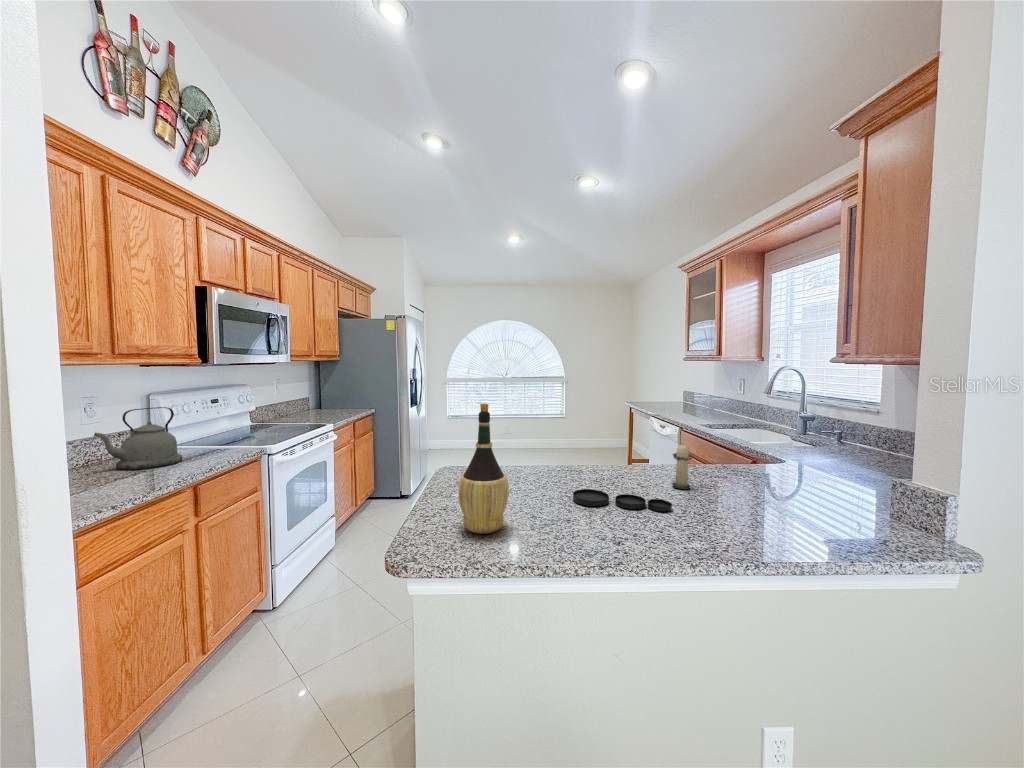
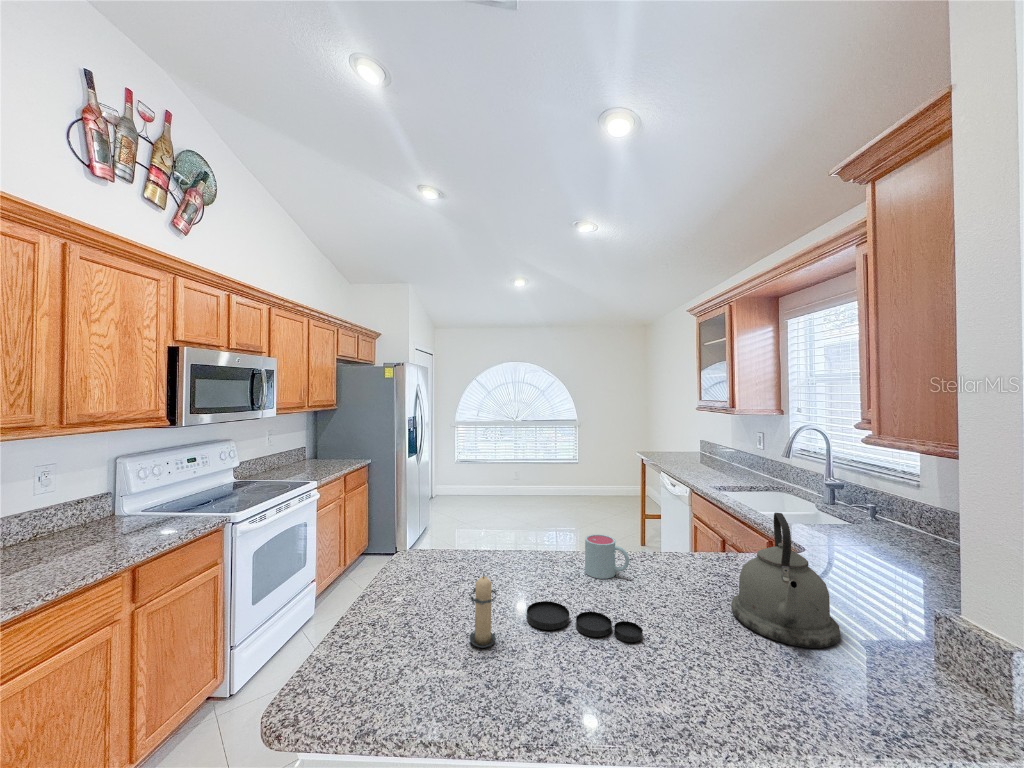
wine bottle: present [458,403,509,534] -> none [368,514,431,681]
kettle: present [94,407,182,470] -> present [731,513,840,648]
candle: present [672,444,692,489] -> present [469,573,496,648]
mug: none [609,445,649,478] -> present [585,535,629,579]

